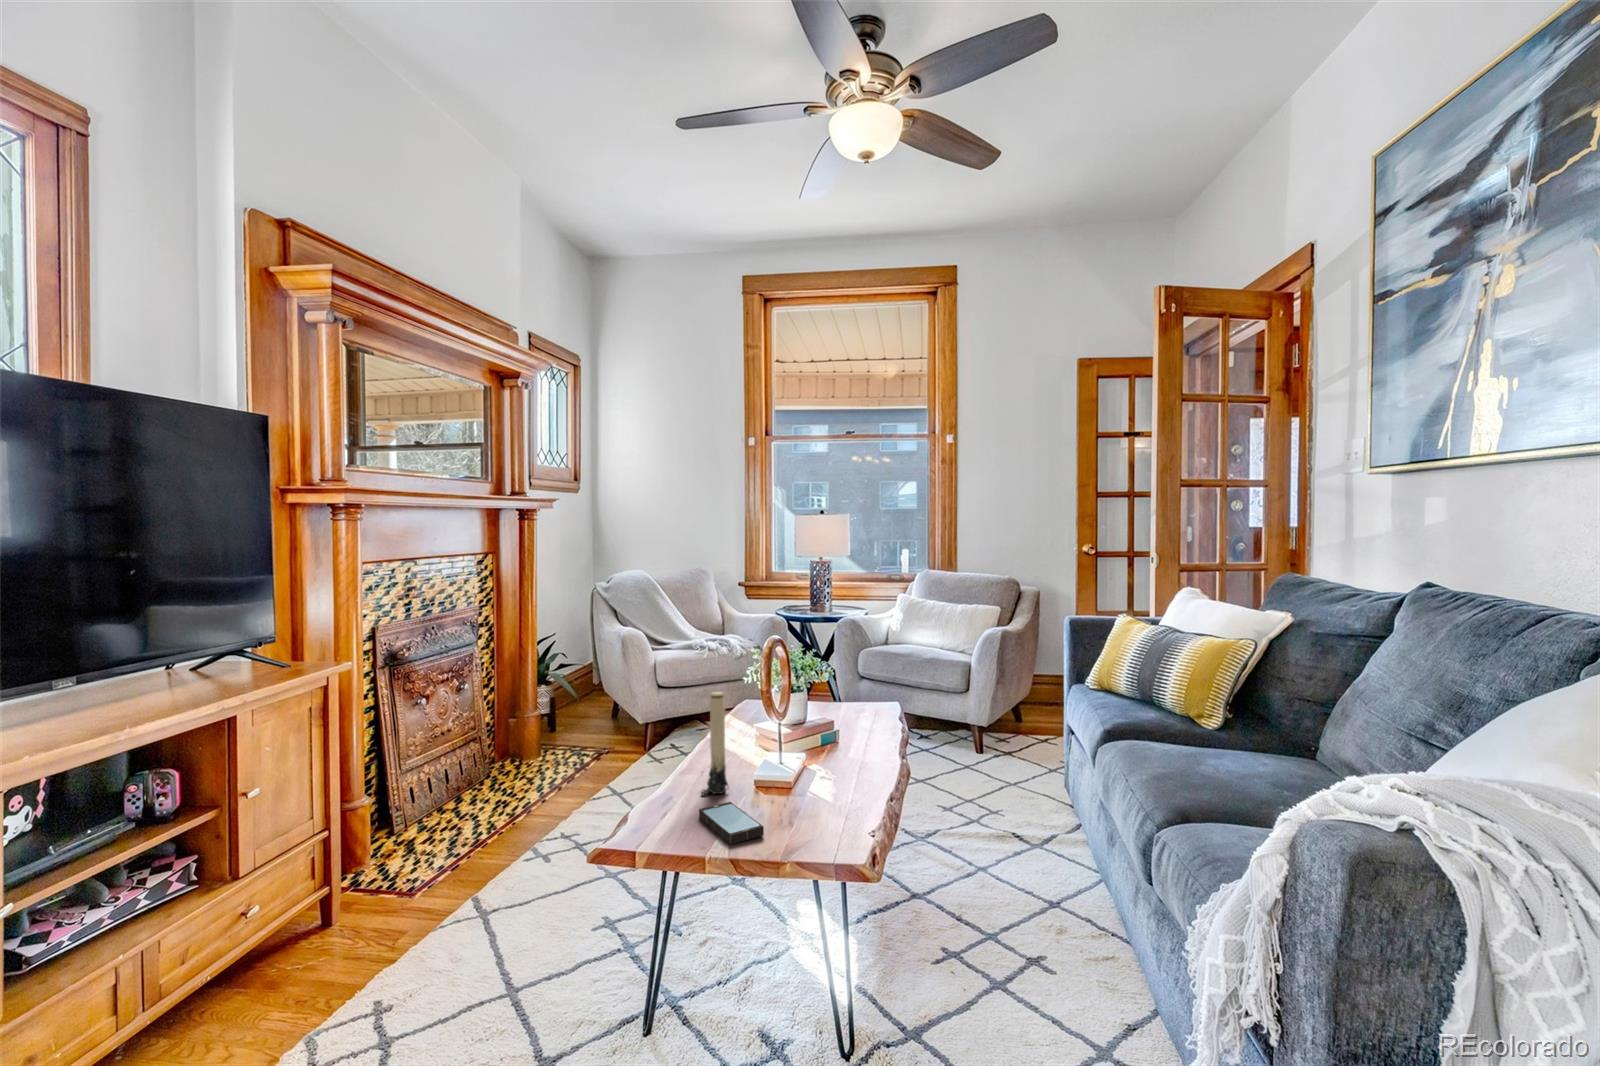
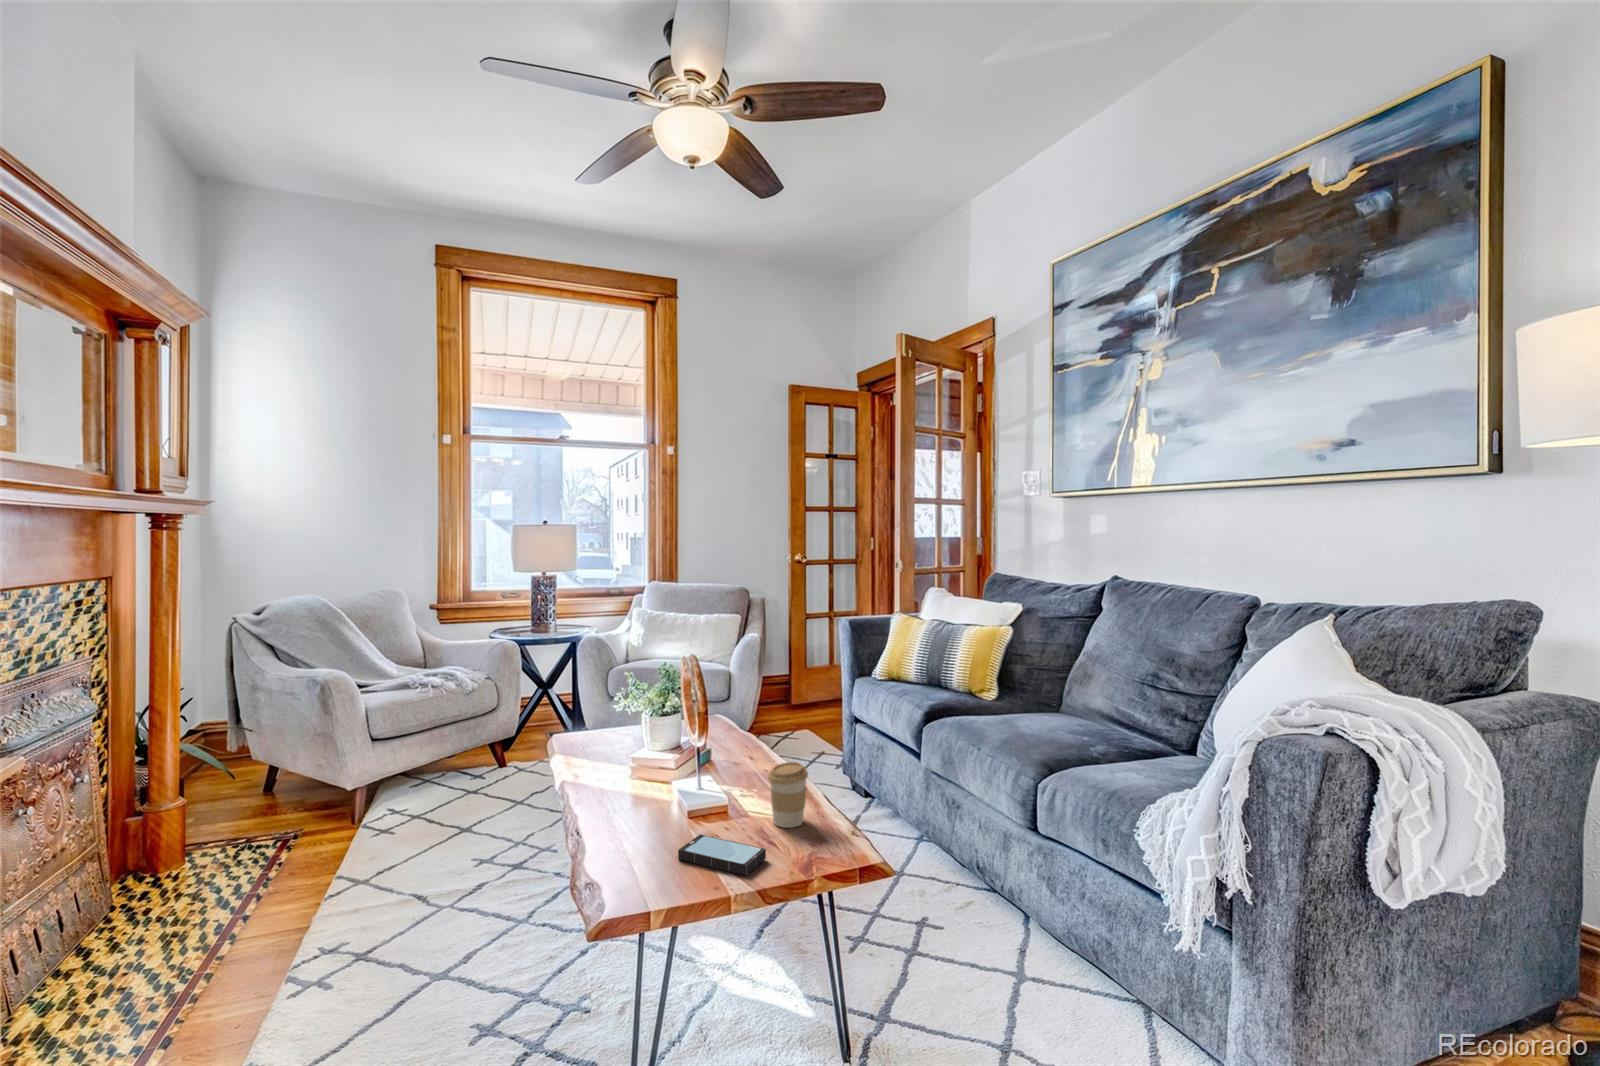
candle: present [701,692,728,796] -> none [647,717,672,838]
coffee cup: none [807,753,847,817] -> present [768,762,808,828]

